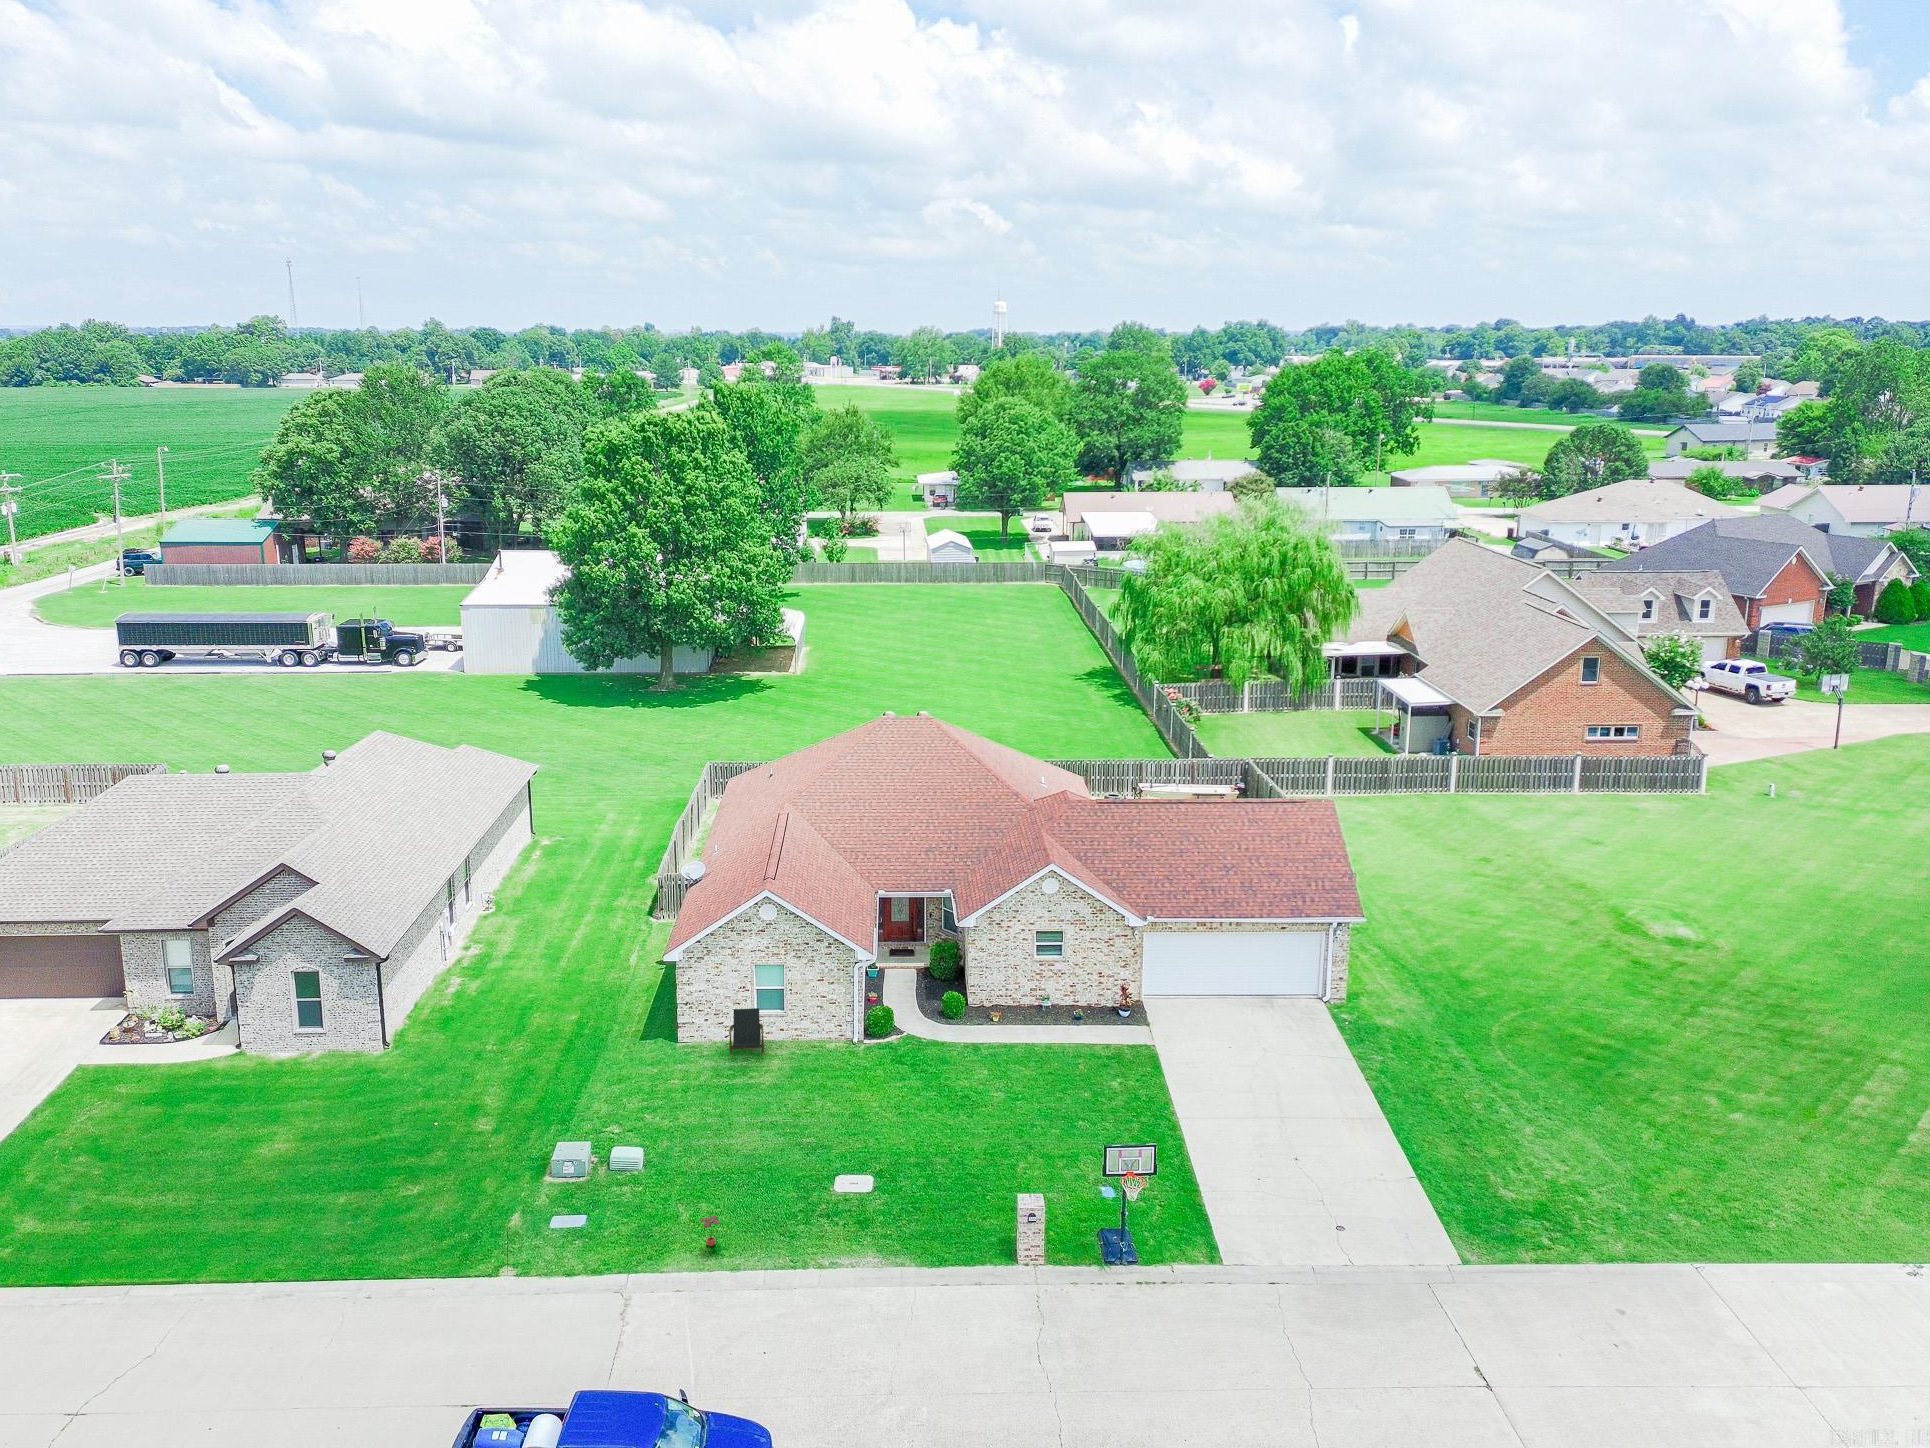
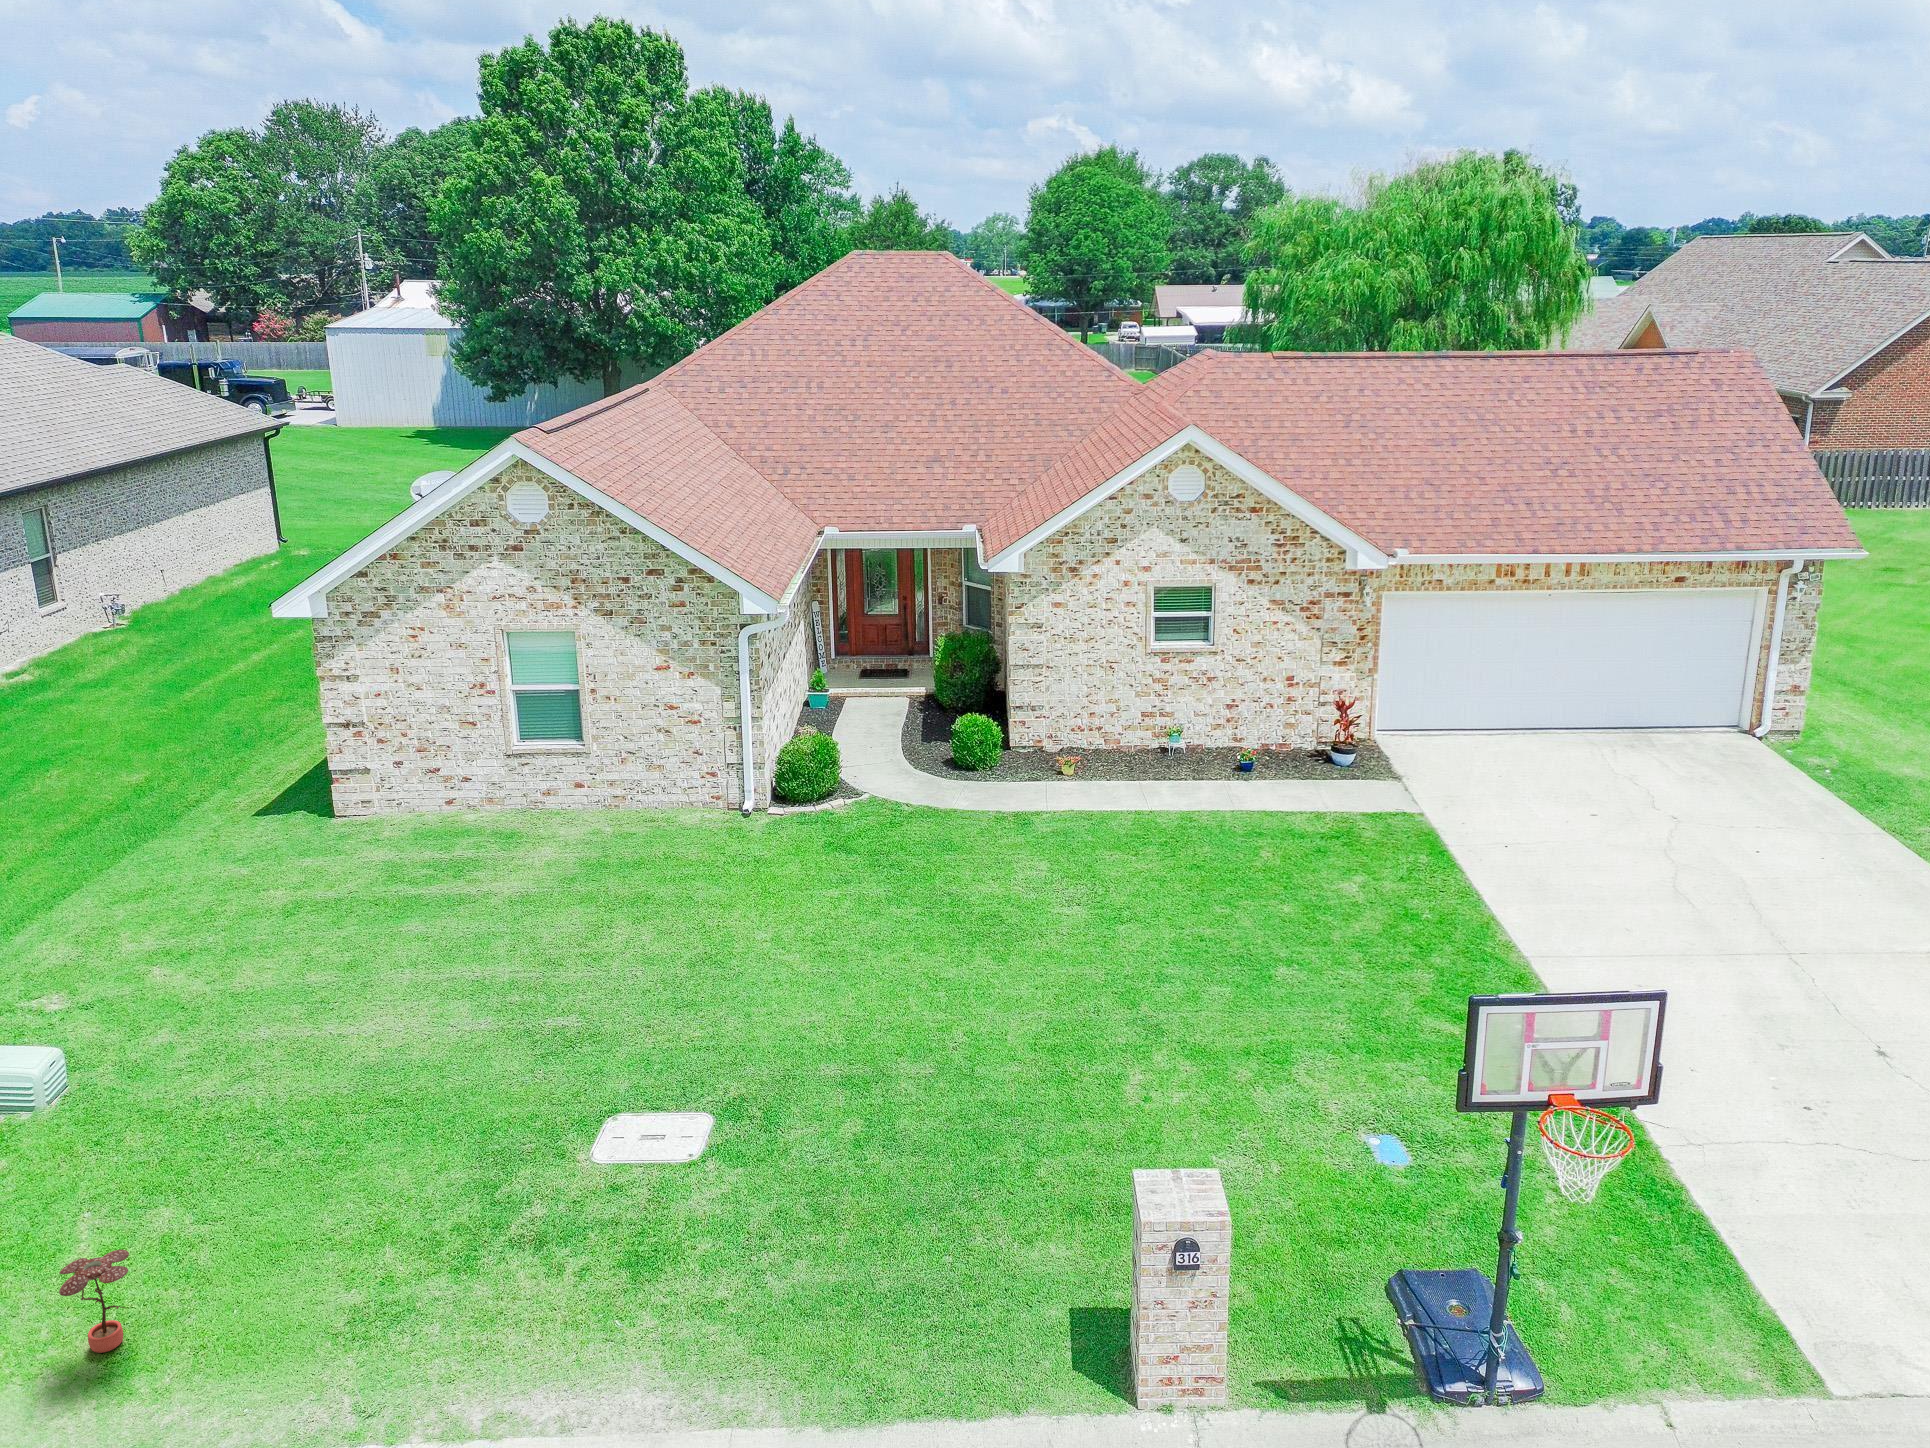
lounge chair: present [729,1008,764,1058] -> none [435,734,527,844]

